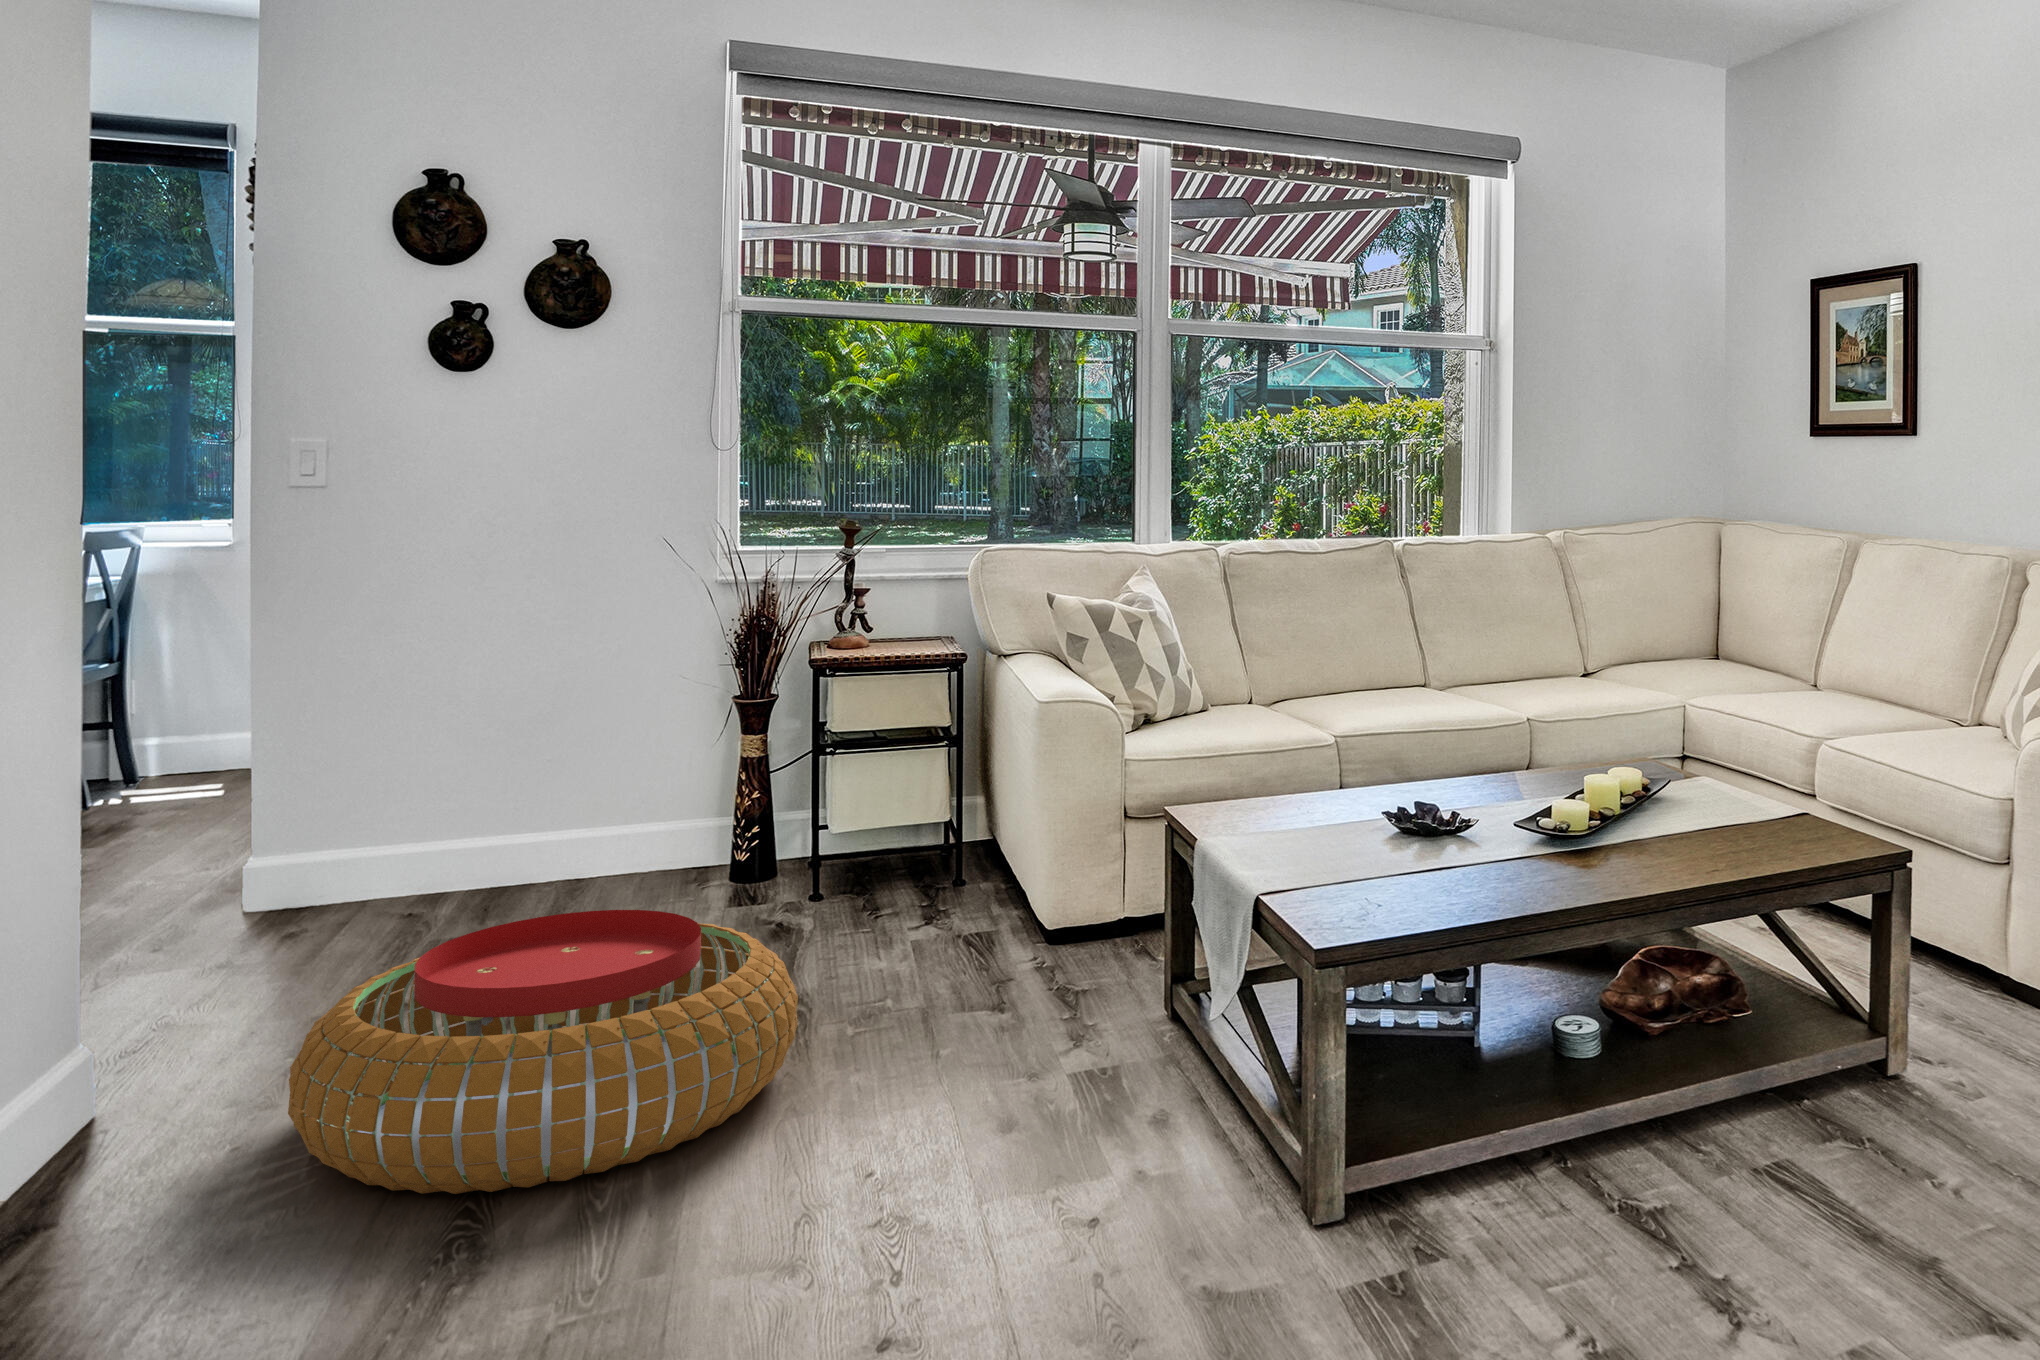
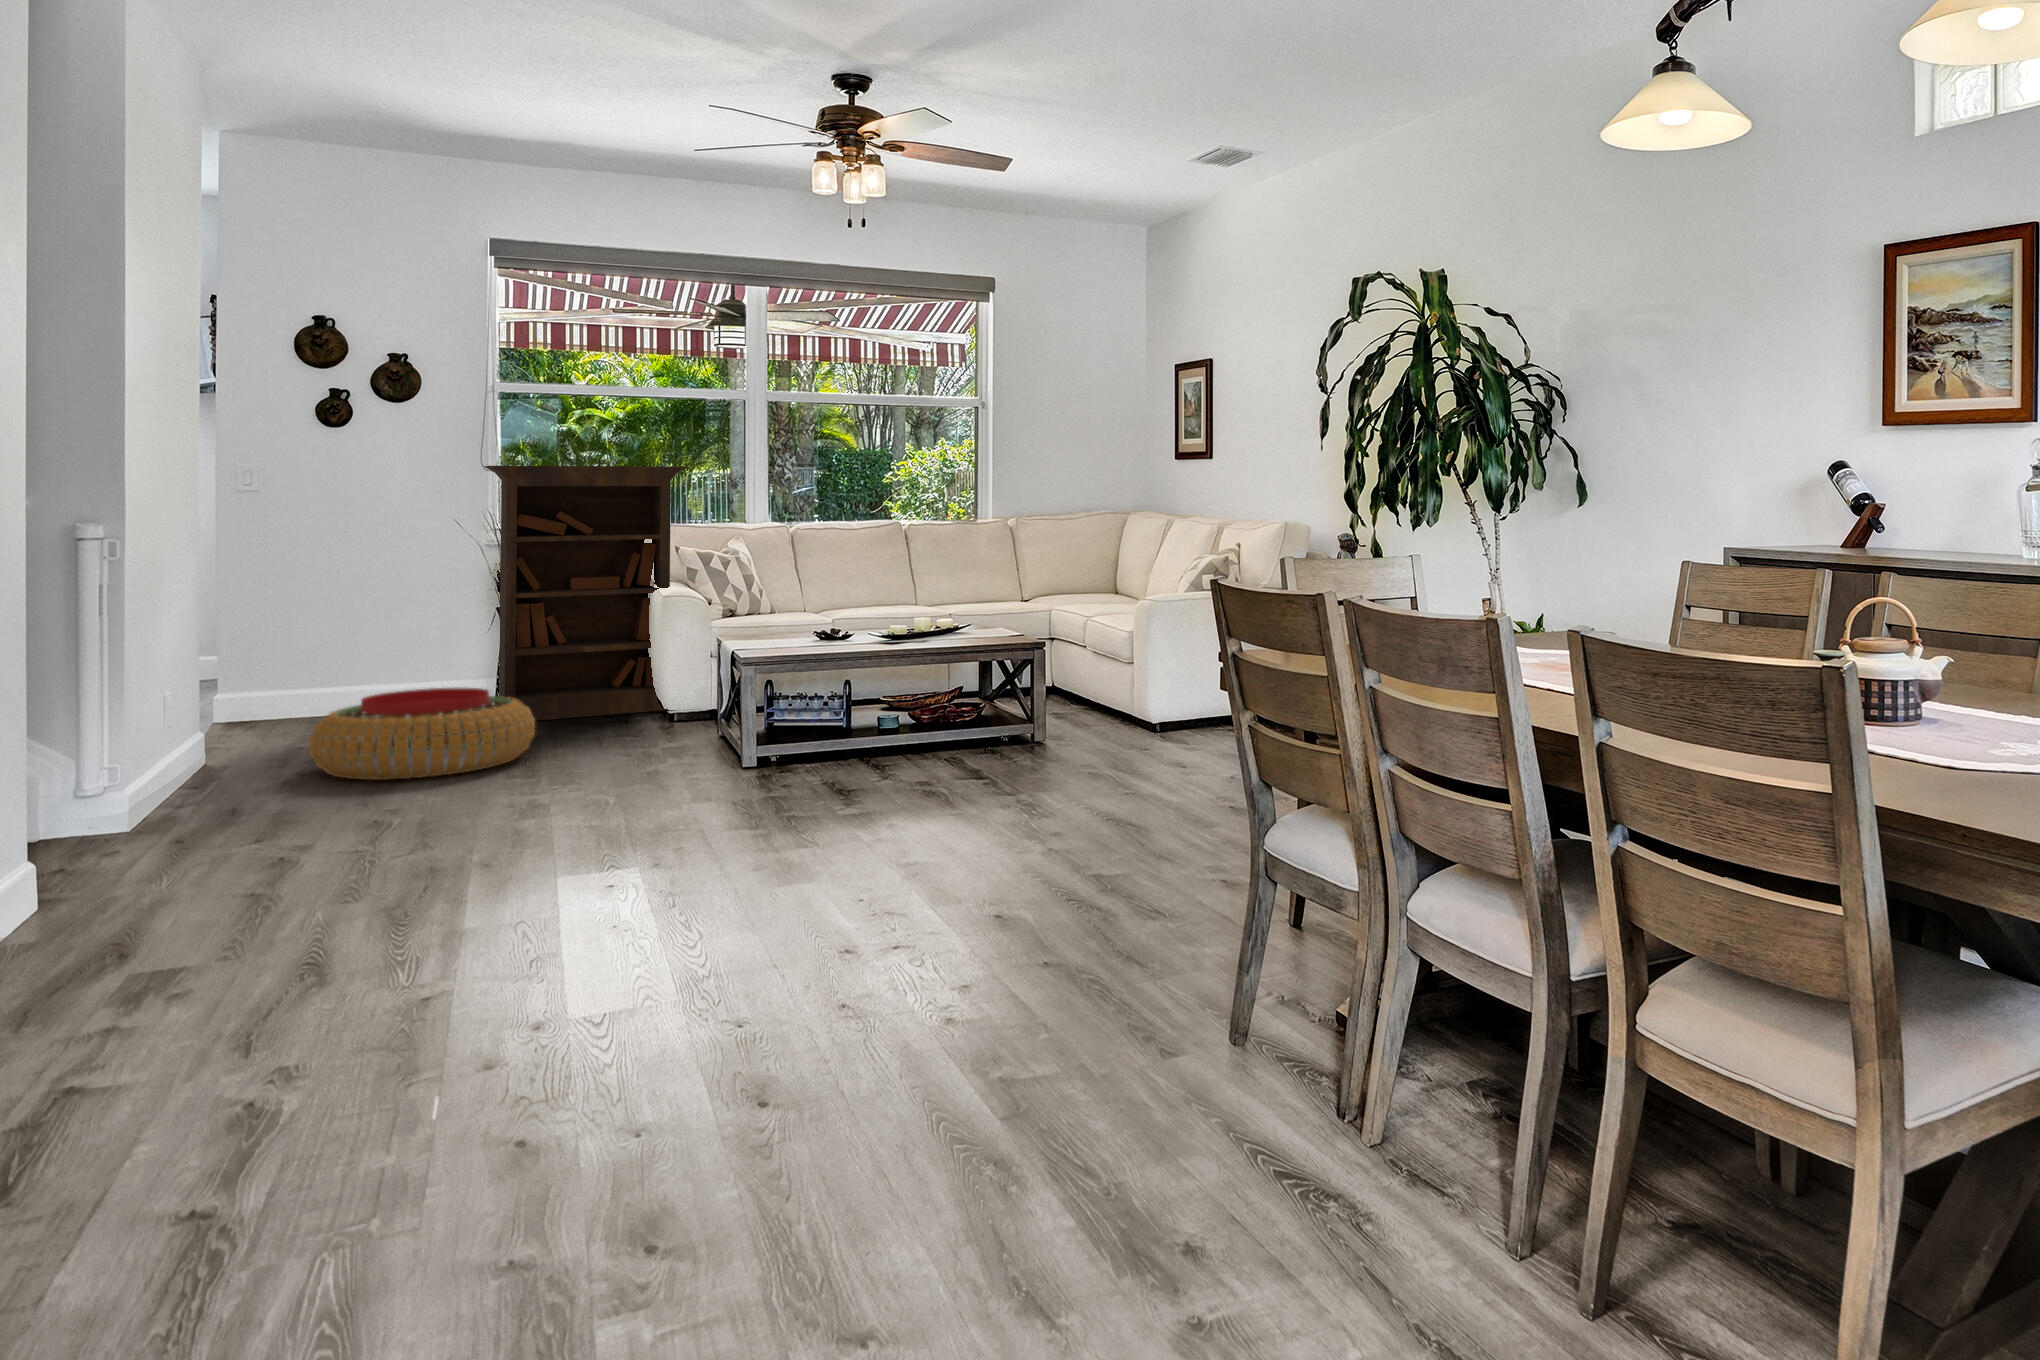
bookcase: none [705,435,1065,936] -> present [484,466,687,721]

